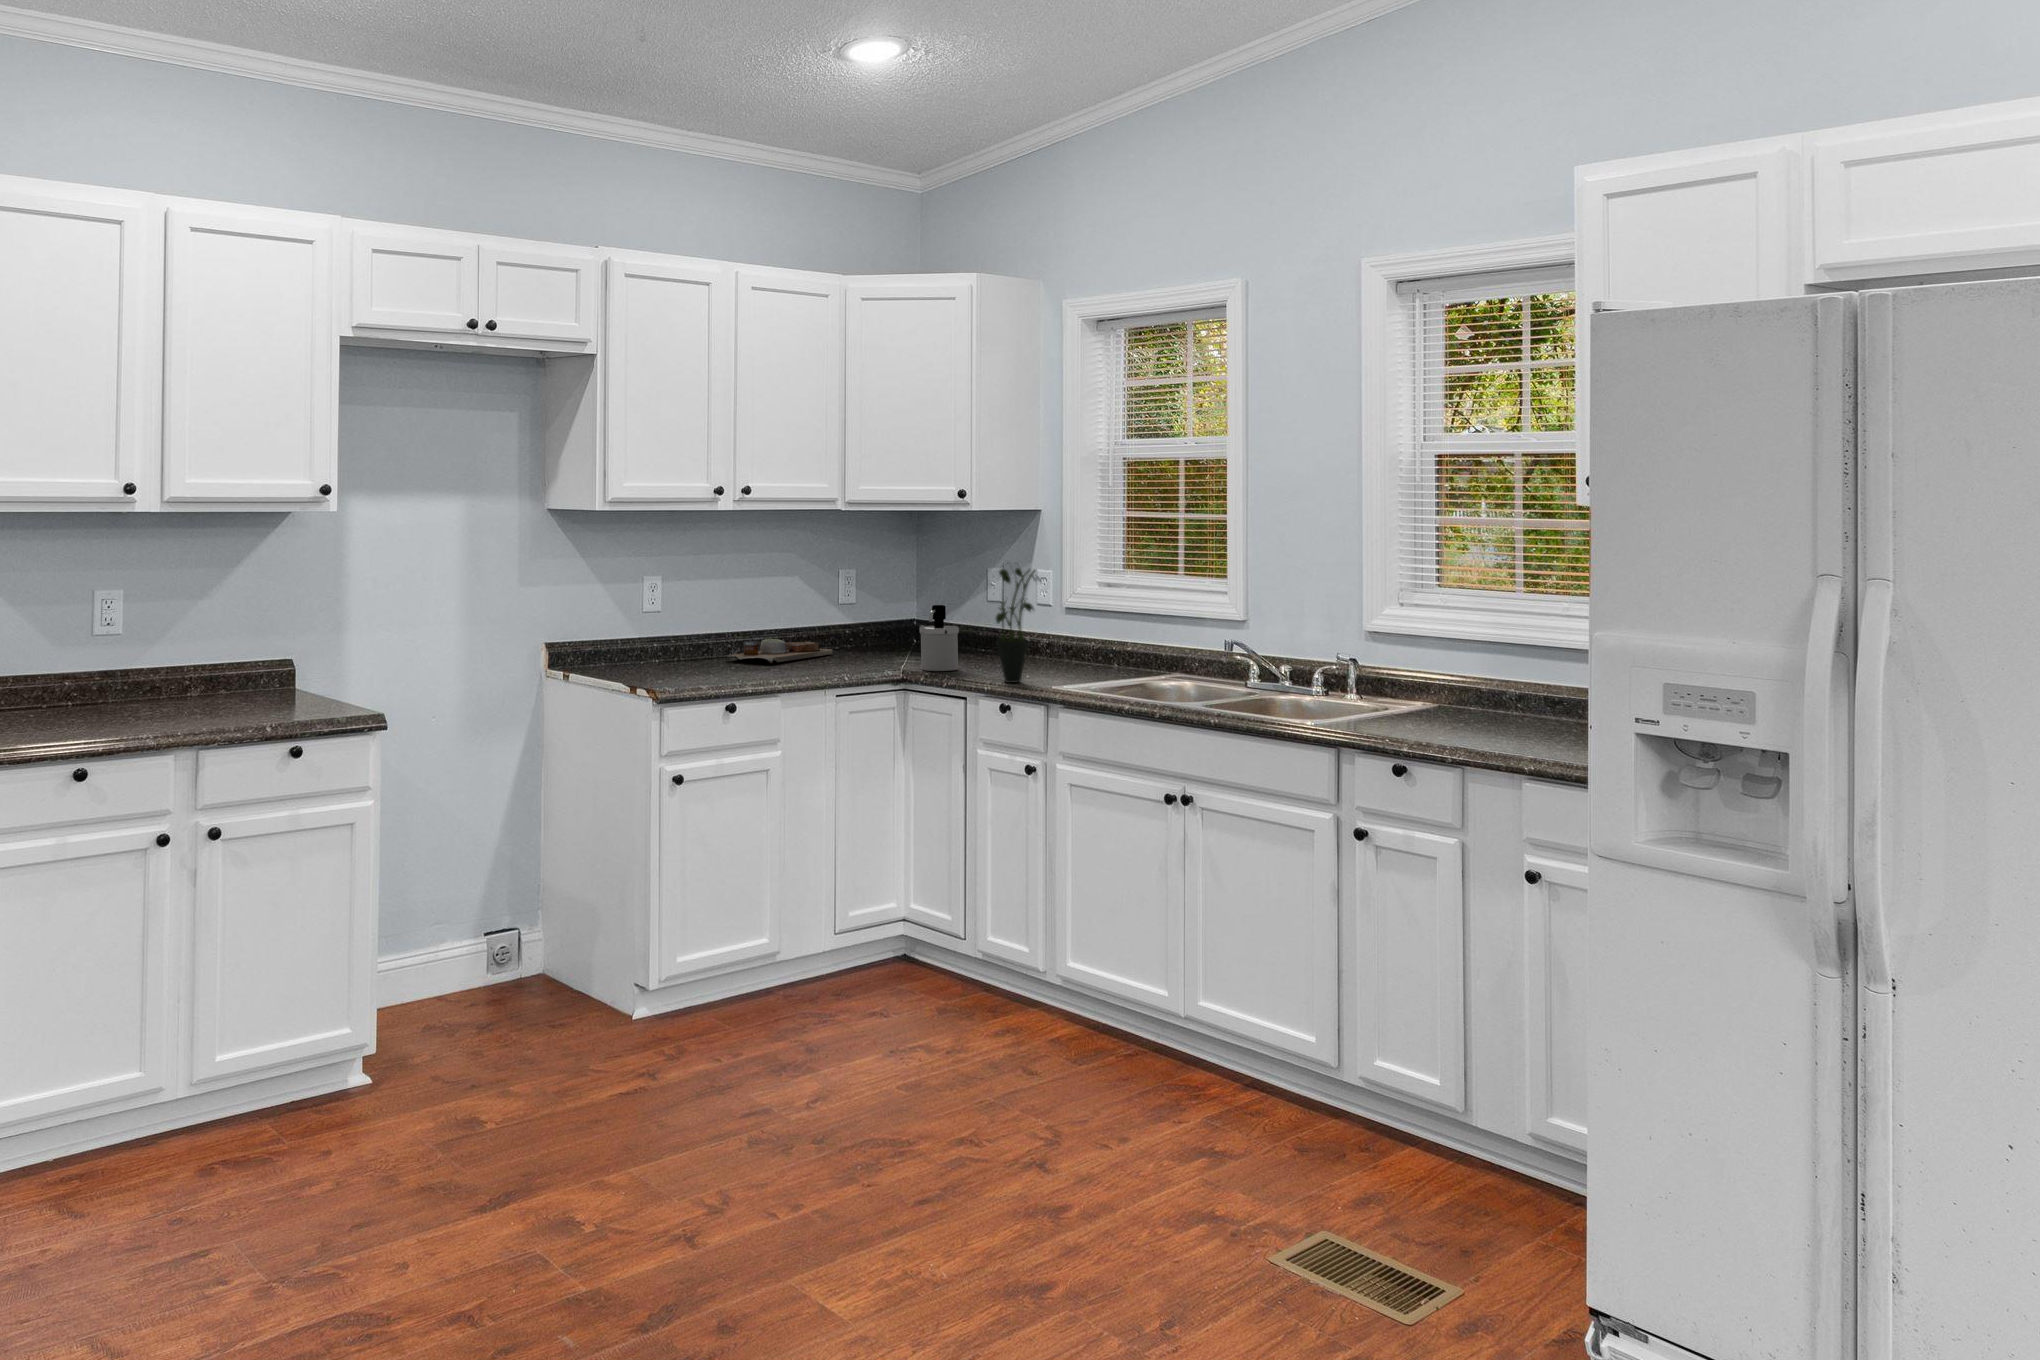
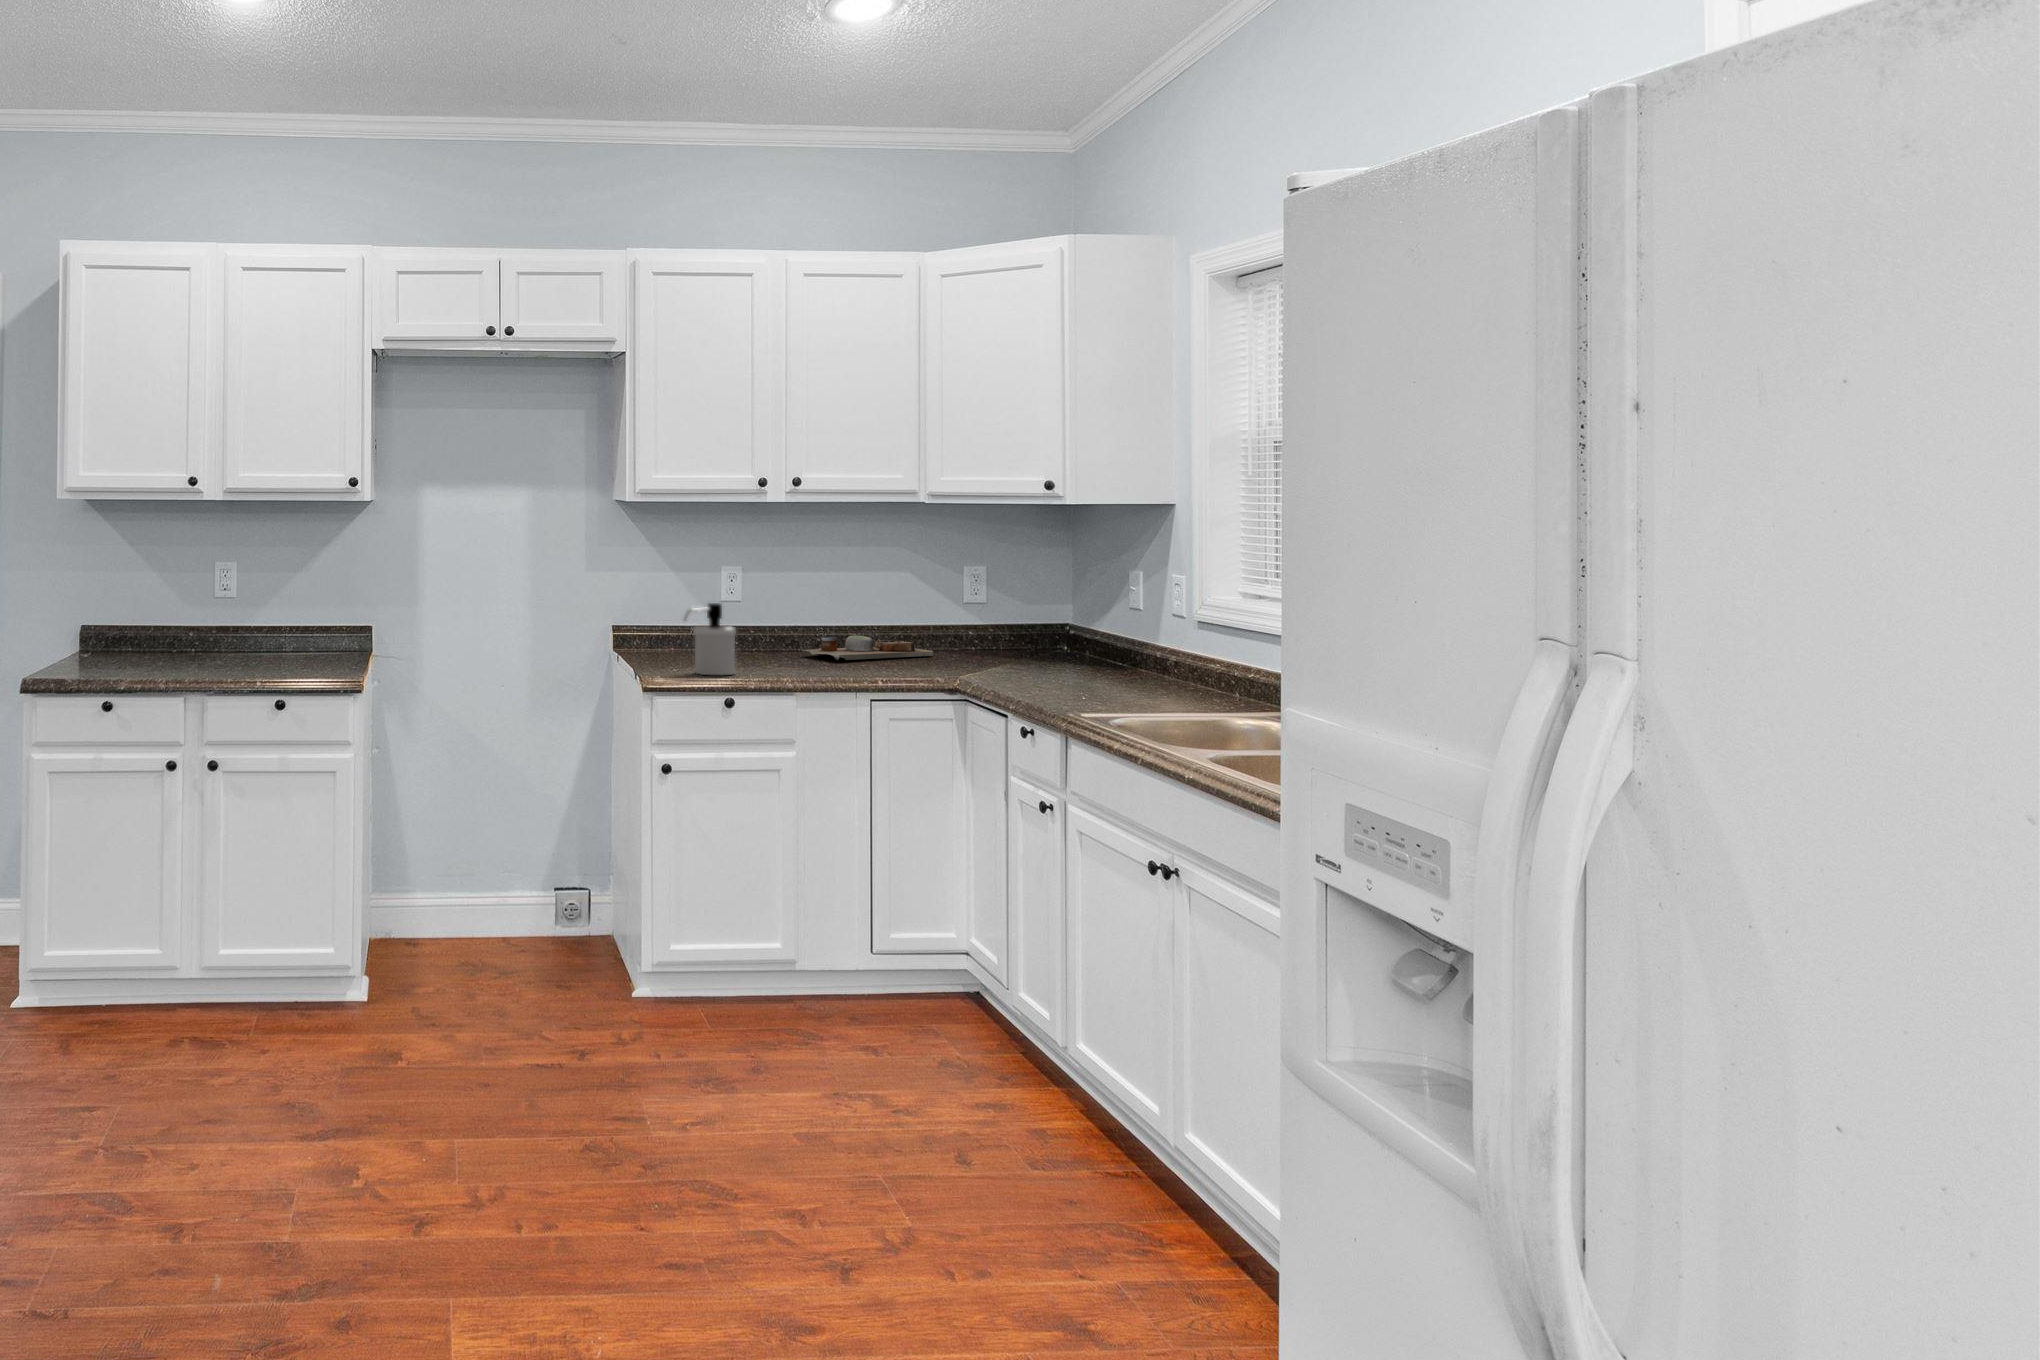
potted plant: present [996,563,1041,683] -> none [1035,560,1094,700]
soap dispenser: present [919,605,959,671] -> present [684,603,736,675]

